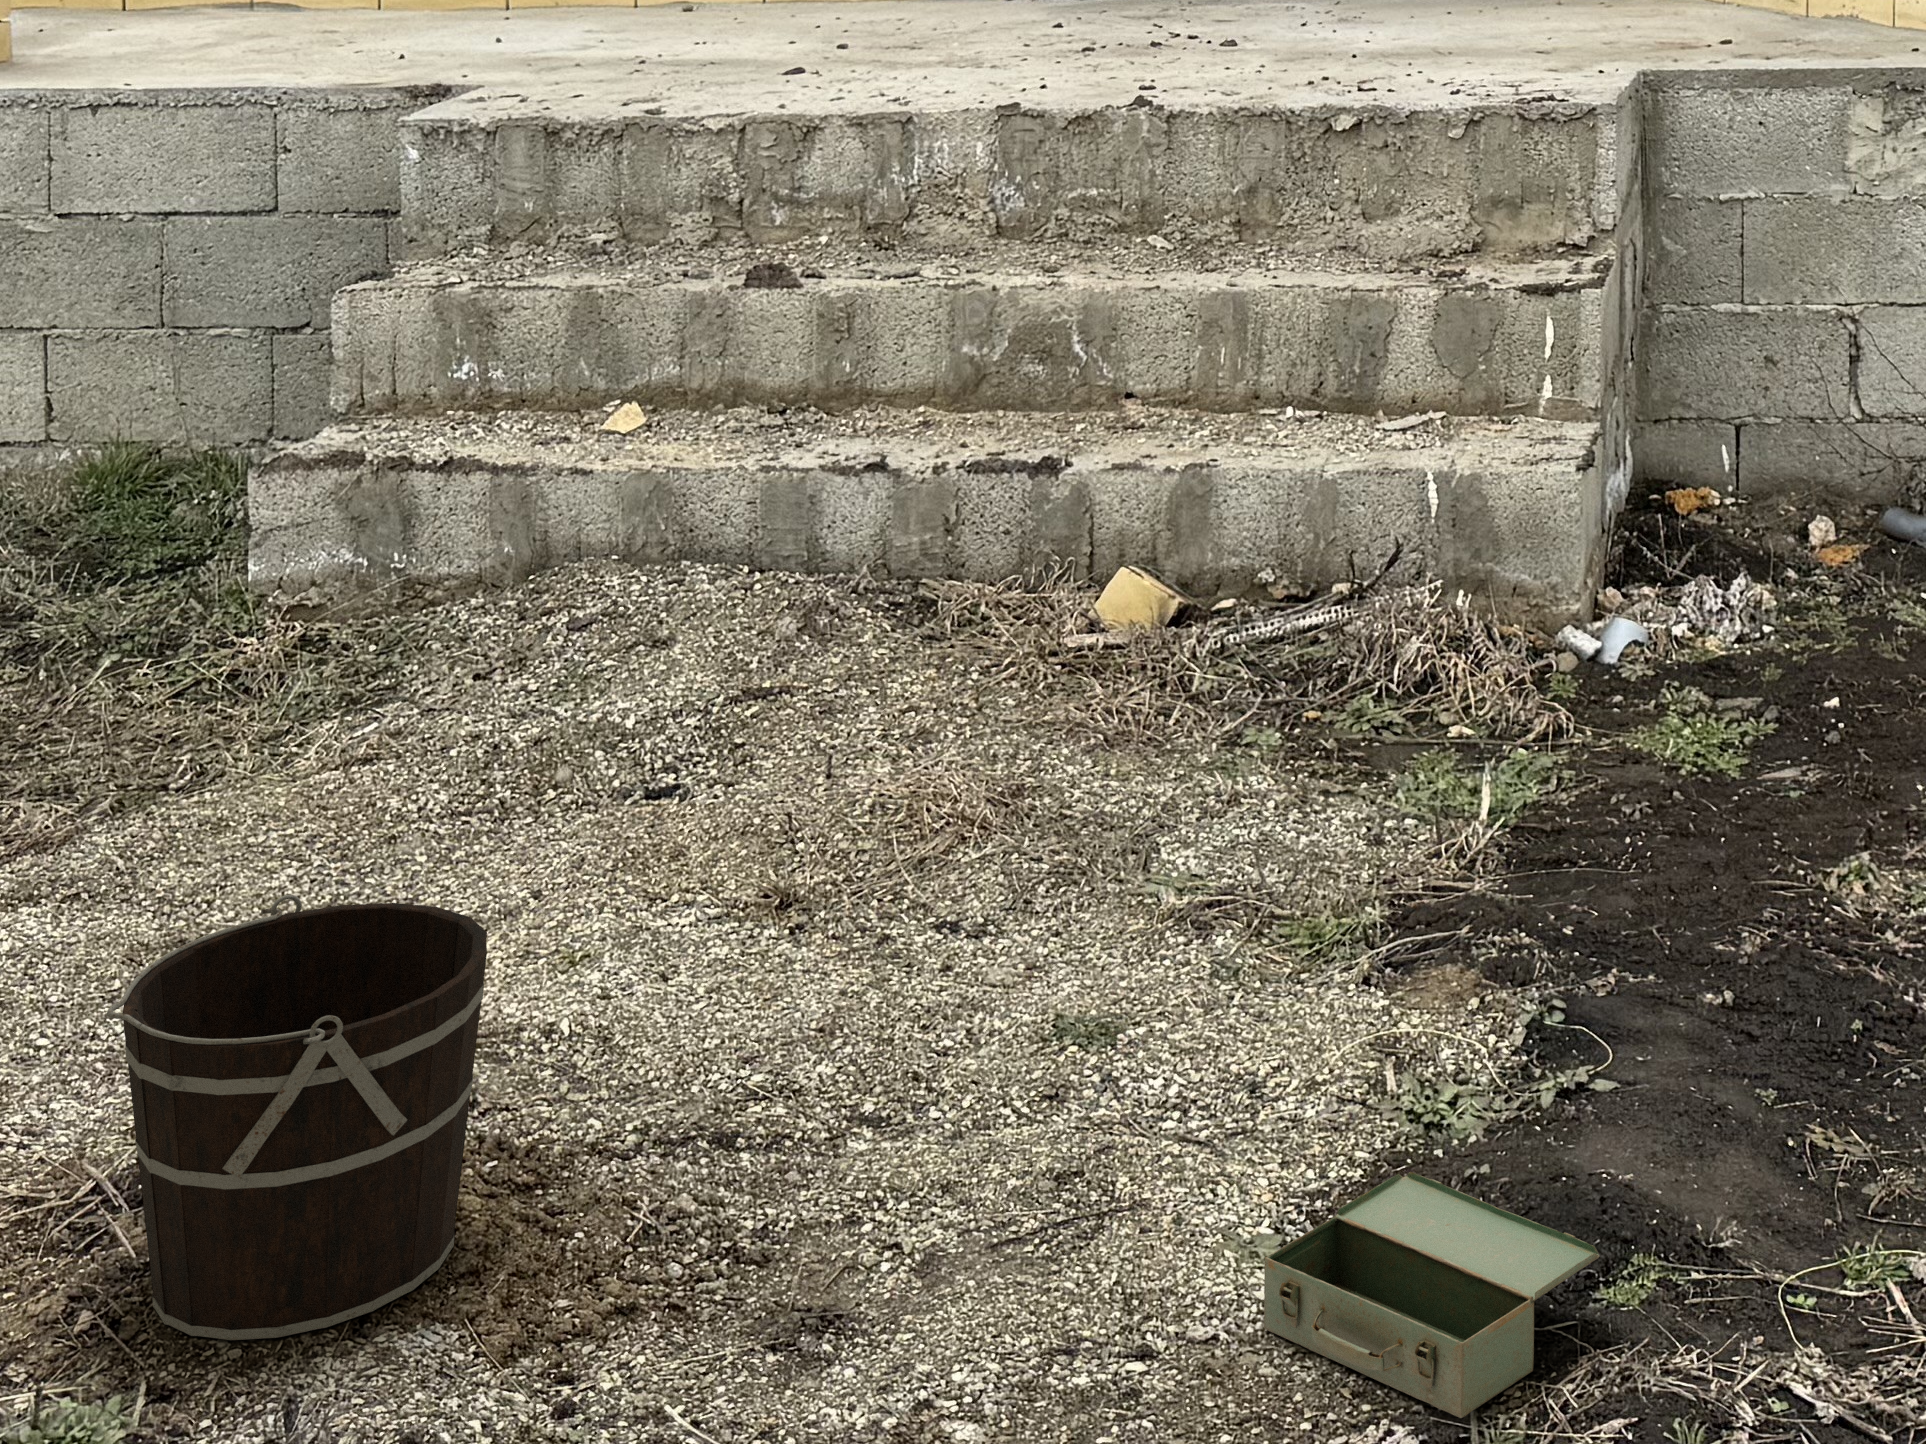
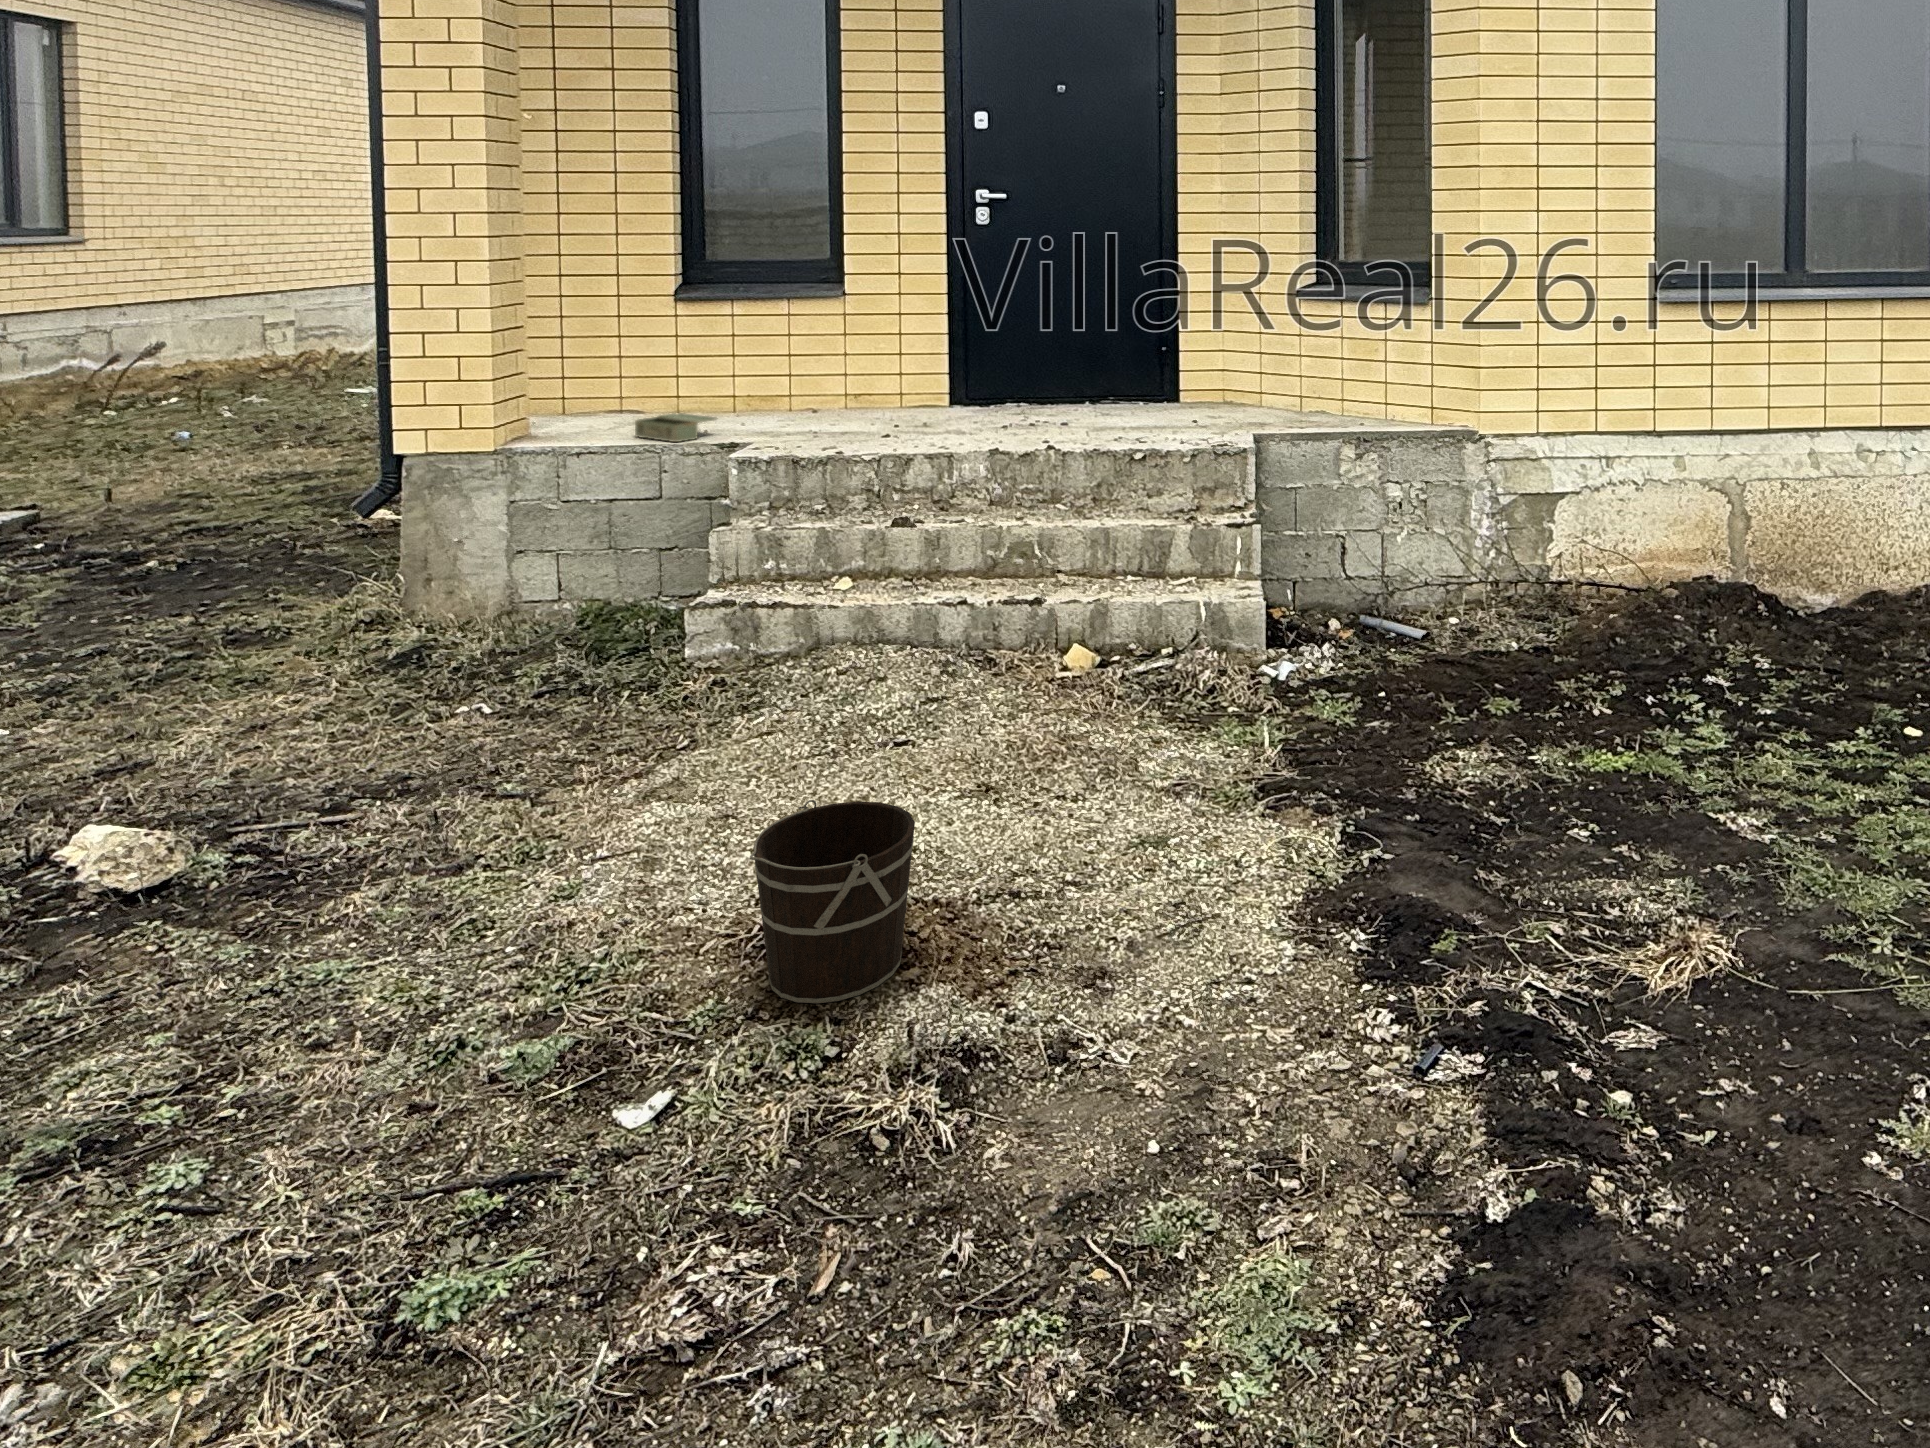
toolbox: present [1264,1172,1599,1418] -> present [635,413,716,442]

